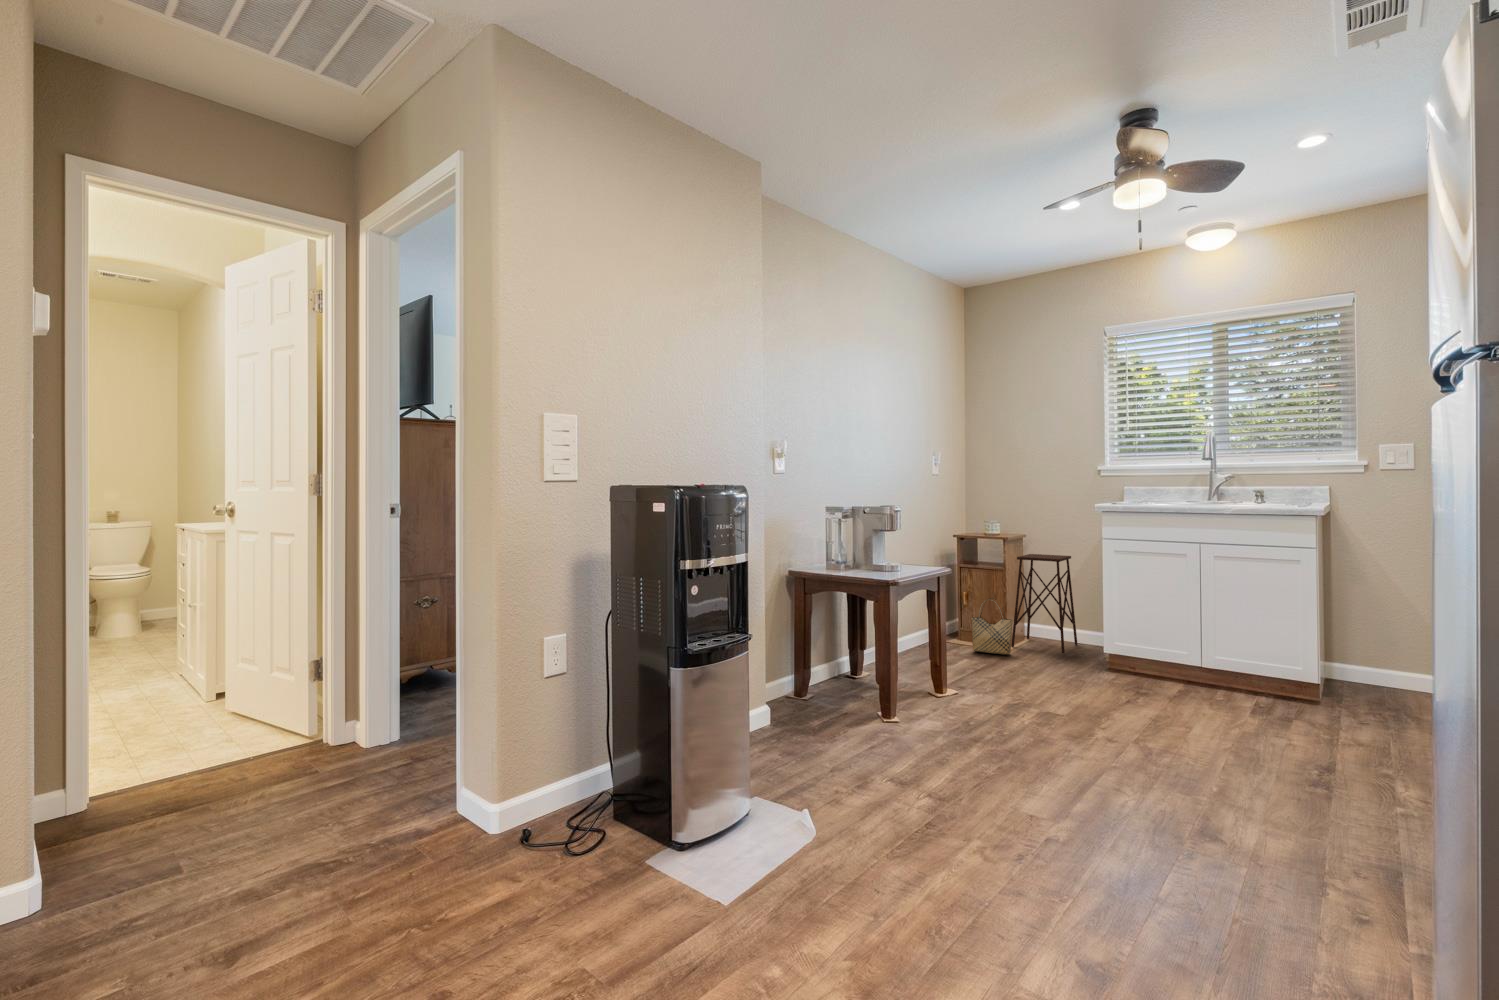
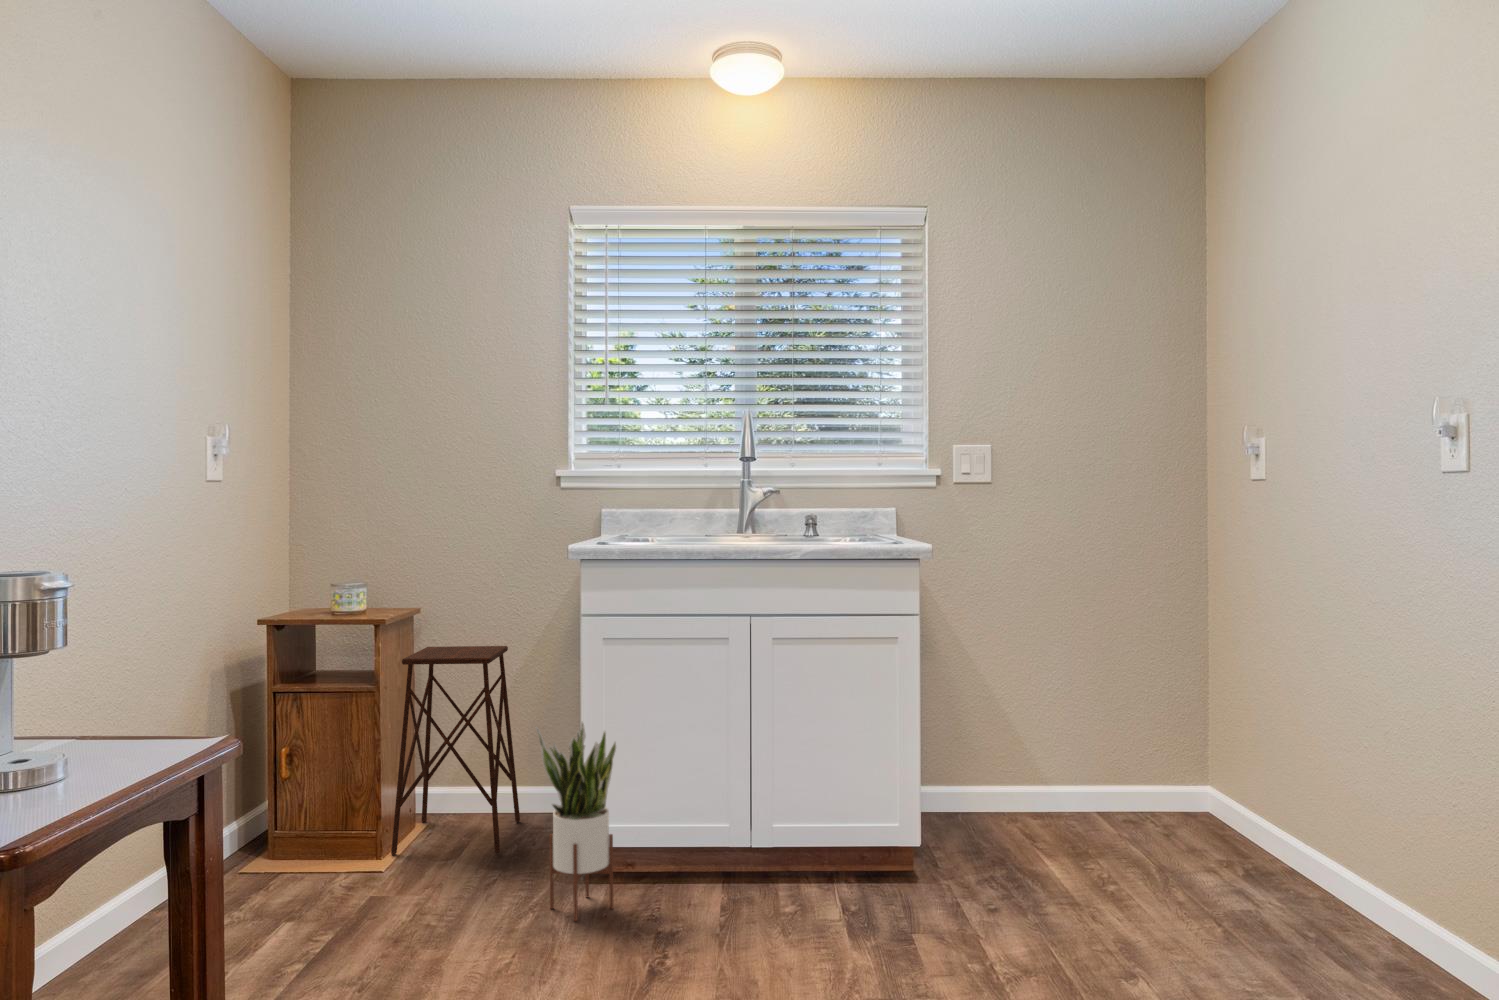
potted plant: none [1078,587,1122,680] -> present [536,722,616,921]
woven basket: present [971,598,1013,655] -> none [298,758,396,891]

